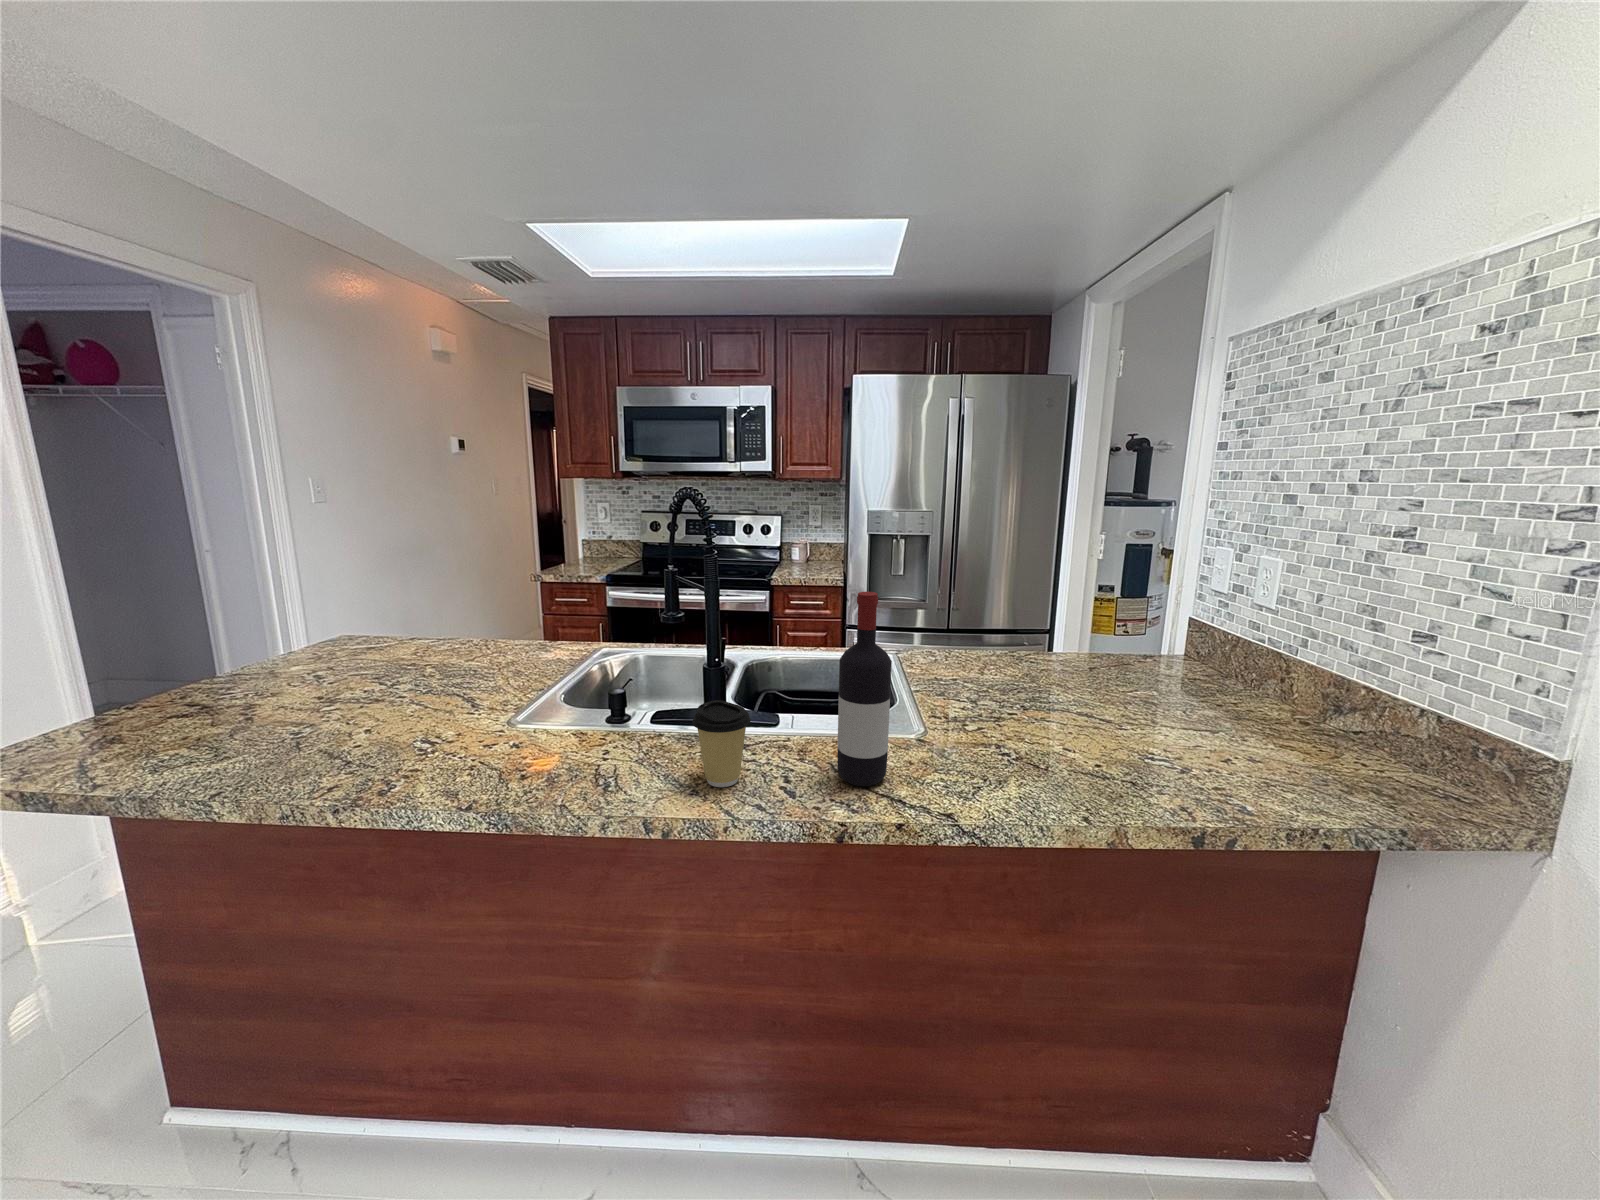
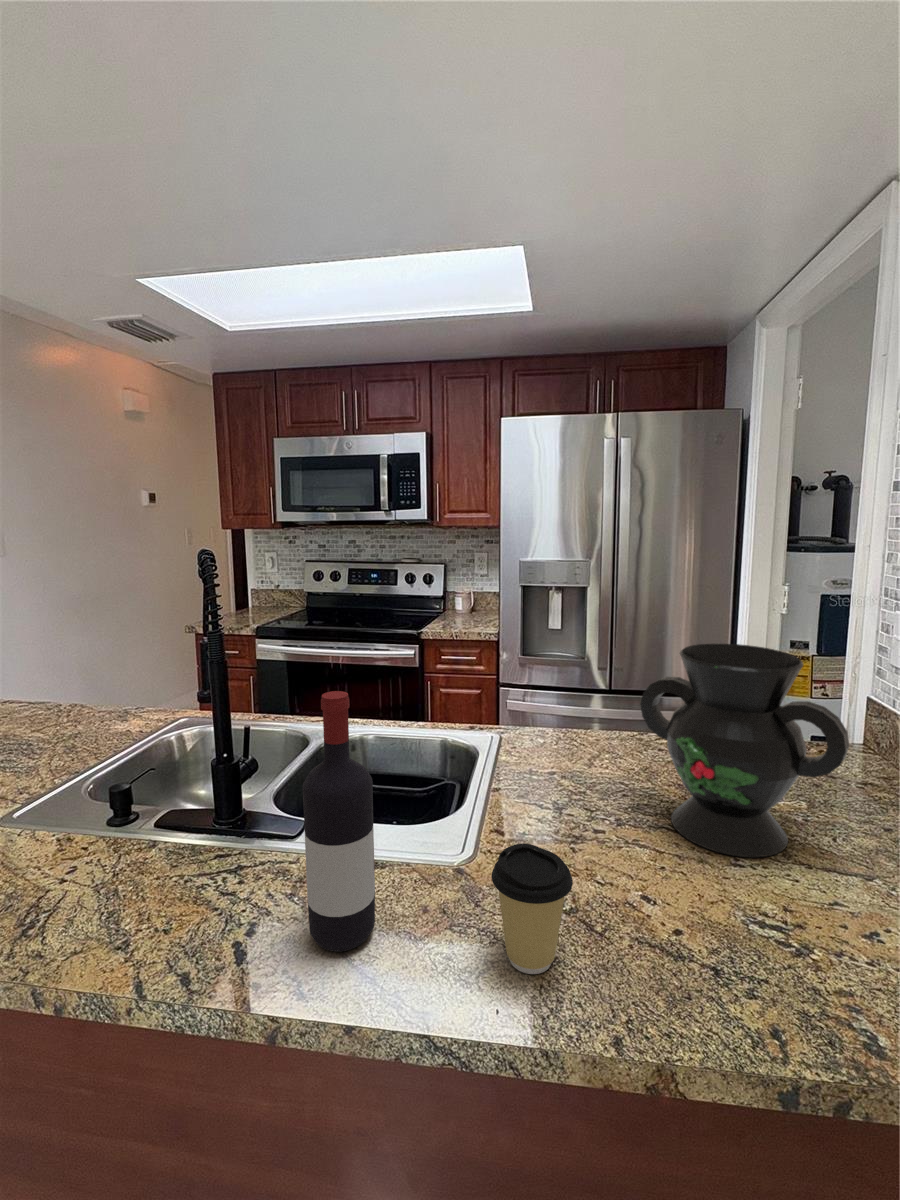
decorative vase: none [1041,567,1207,724] -> present [641,644,849,857]
coffee cup: present [692,700,751,787] -> present [491,843,573,974]

